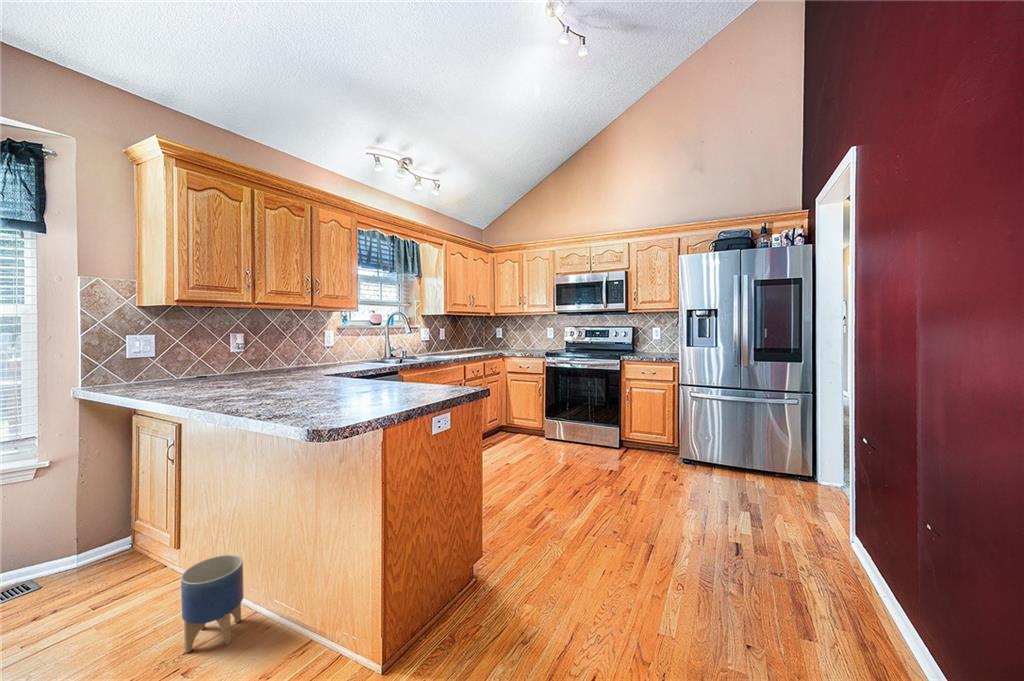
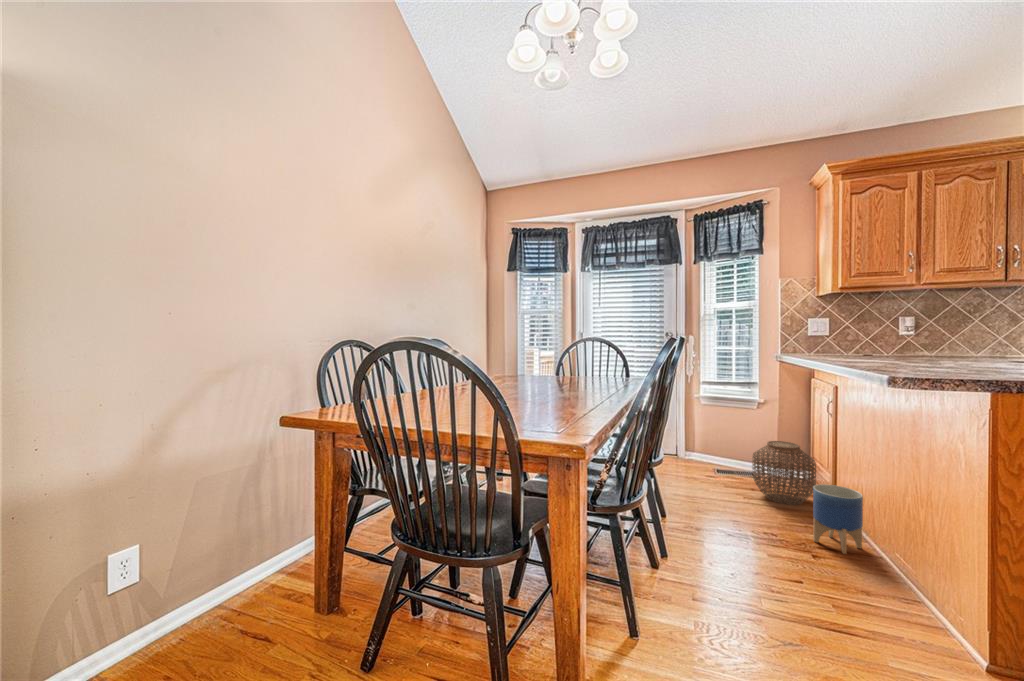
woven basket: none [49,516,160,620] -> present [752,441,816,505]

